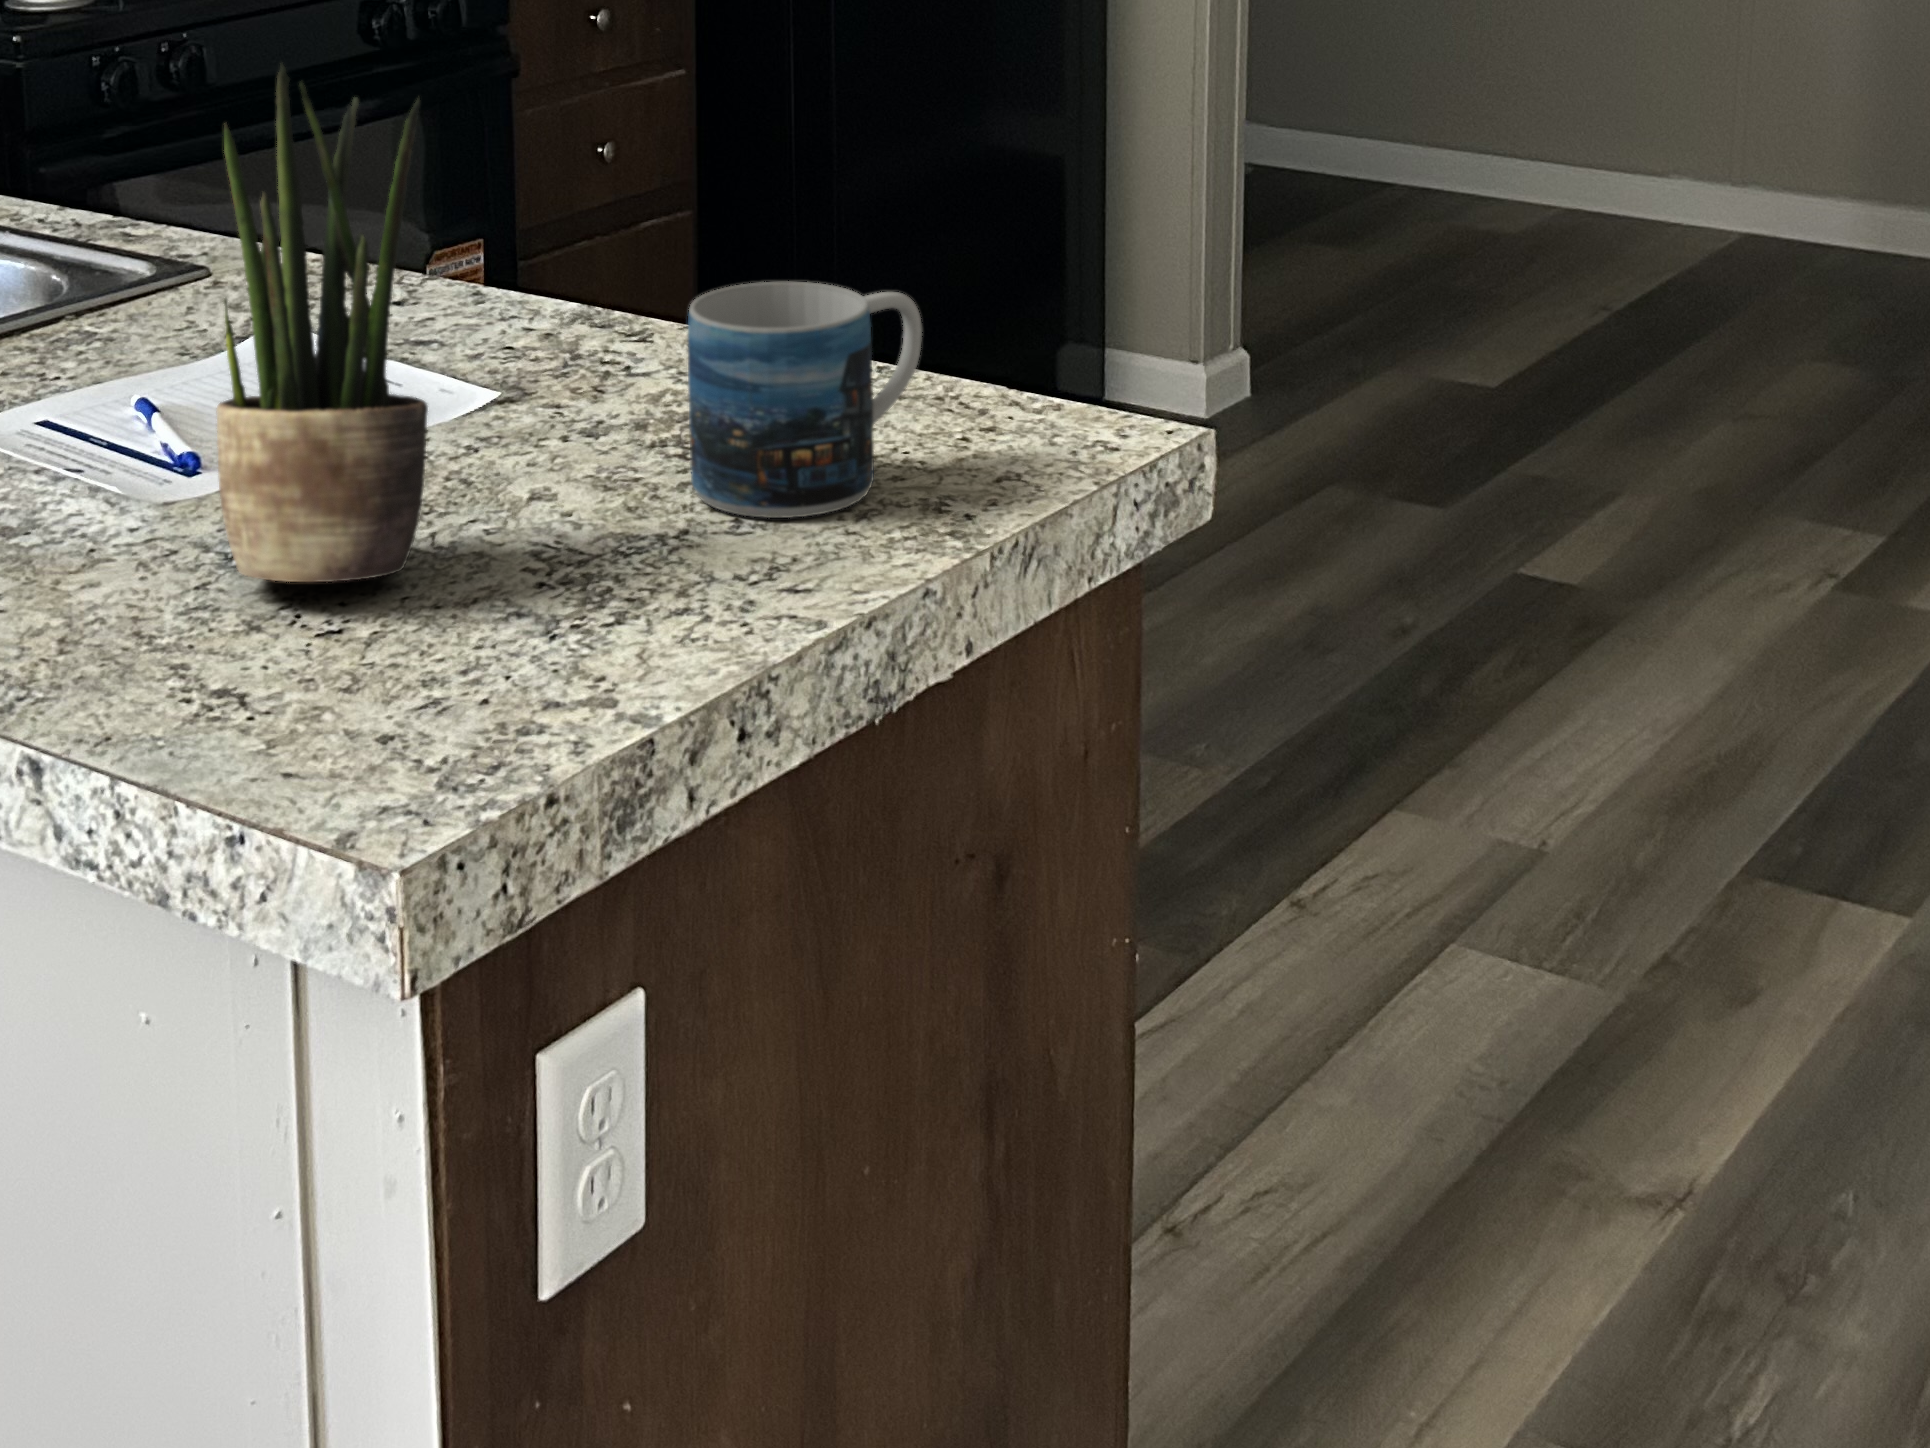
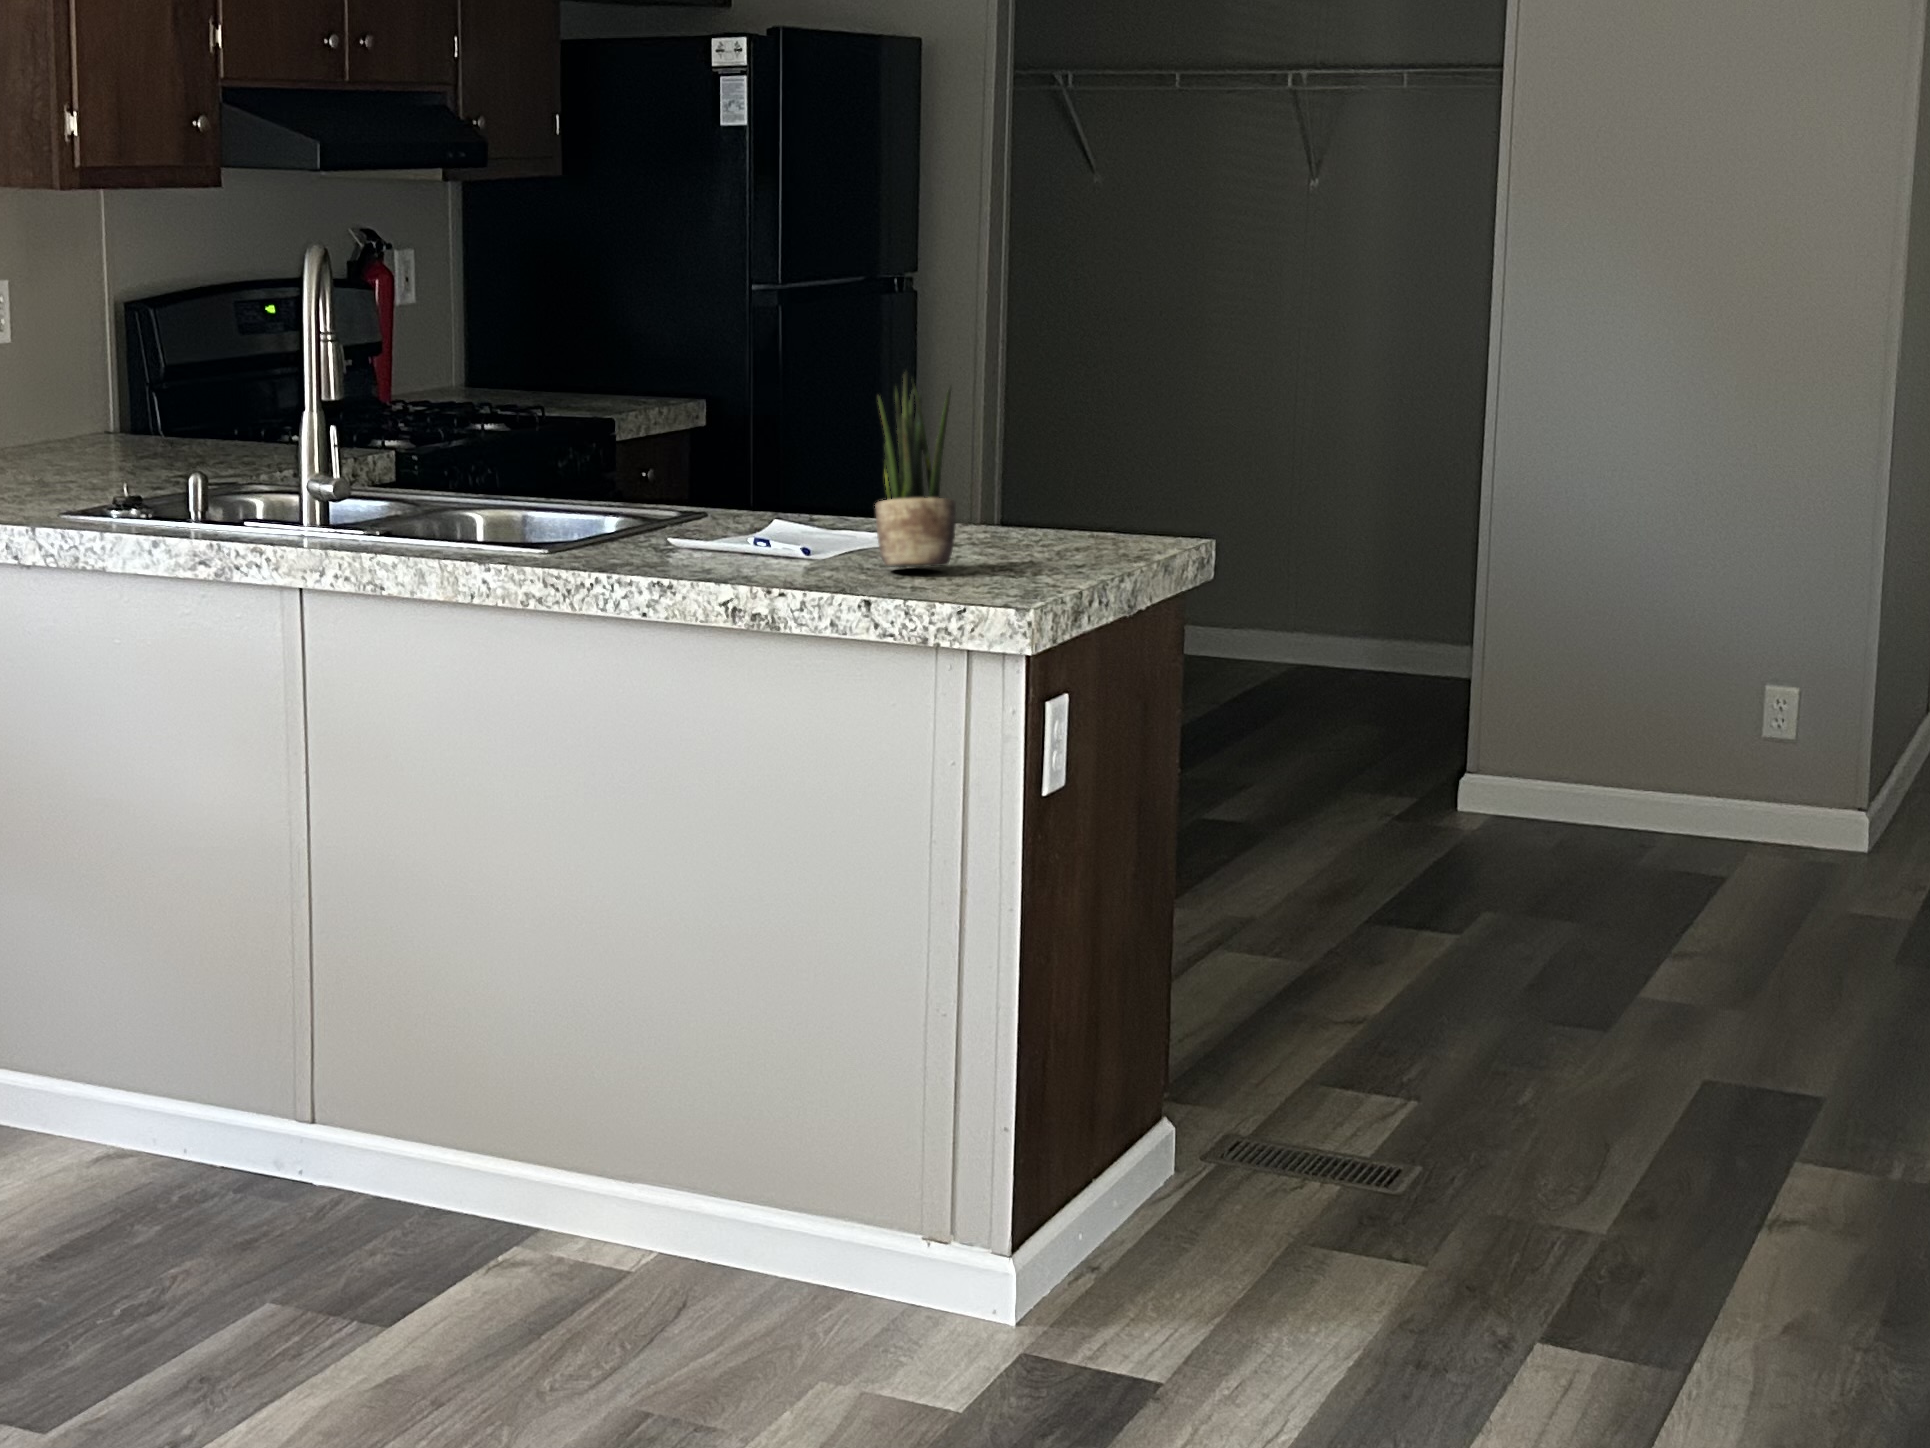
mug: present [688,282,922,518] -> none [1024,473,1107,558]

